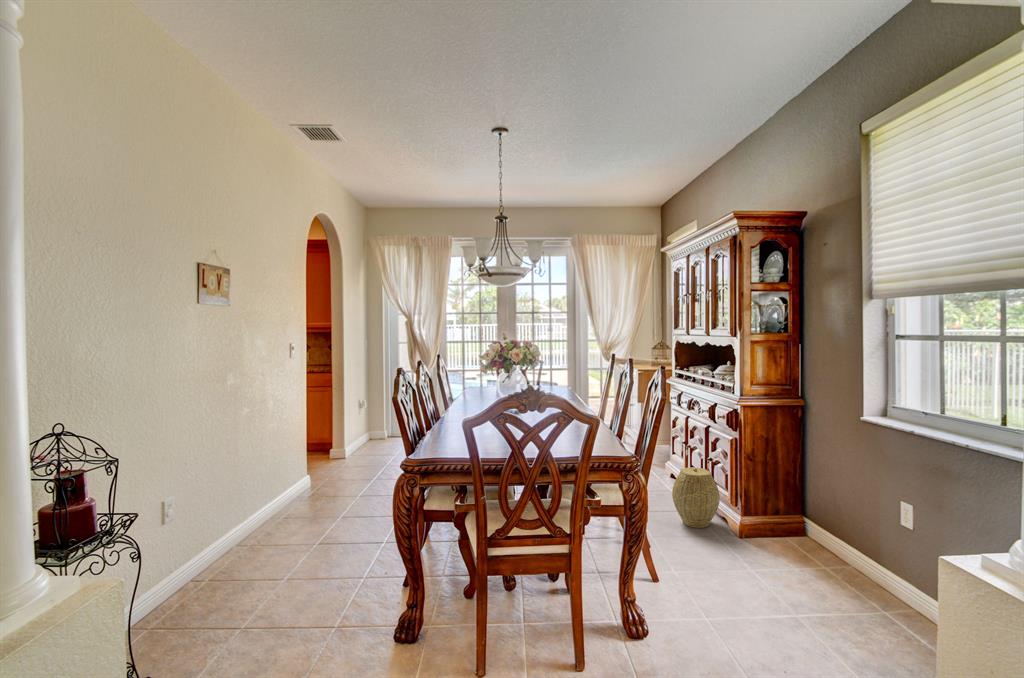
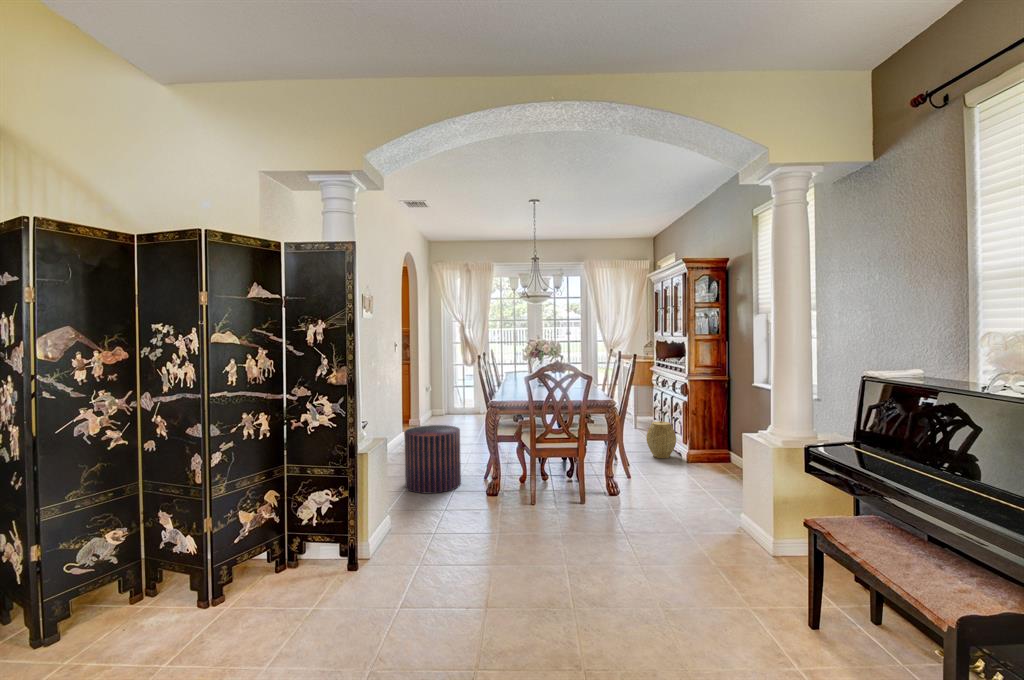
pouf: none [253,492,361,634] -> present [405,425,461,493]

